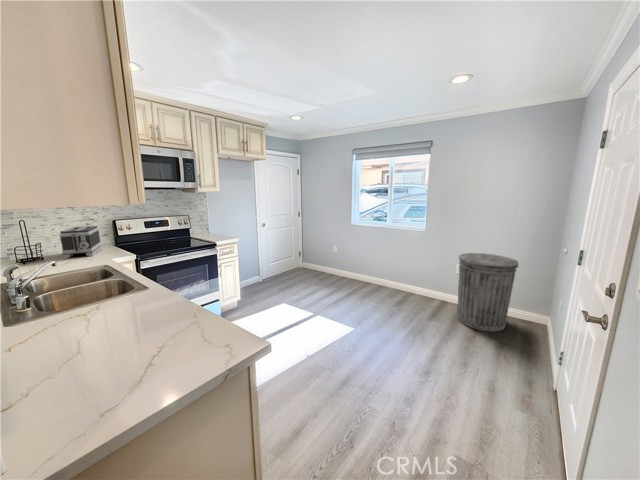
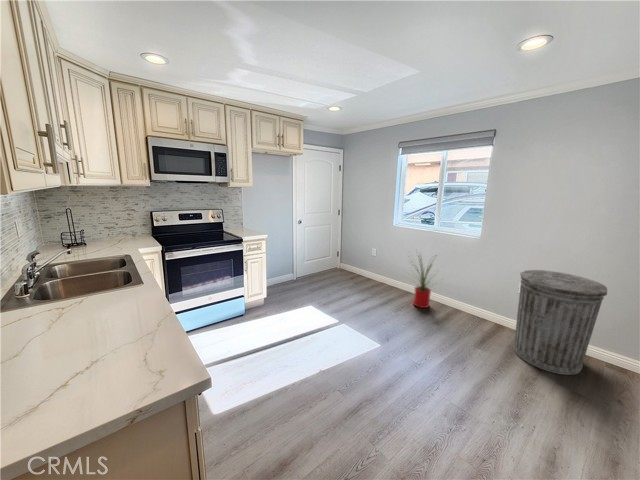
toaster: present [60,226,102,258] -> none [95,216,137,246]
house plant: none [362,243,402,295] -> present [414,255,437,308]

